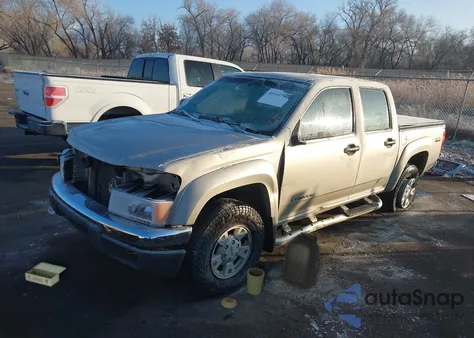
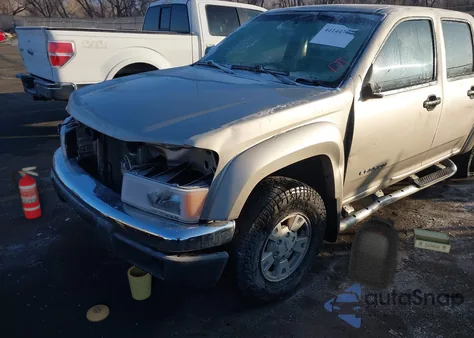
fire extinguisher: none [13,188,36,232] -> present [12,167,41,219]
toolbox: present [25,263,66,286] -> present [414,229,451,253]
trash can: present [221,268,265,309] -> present [87,266,151,322]

